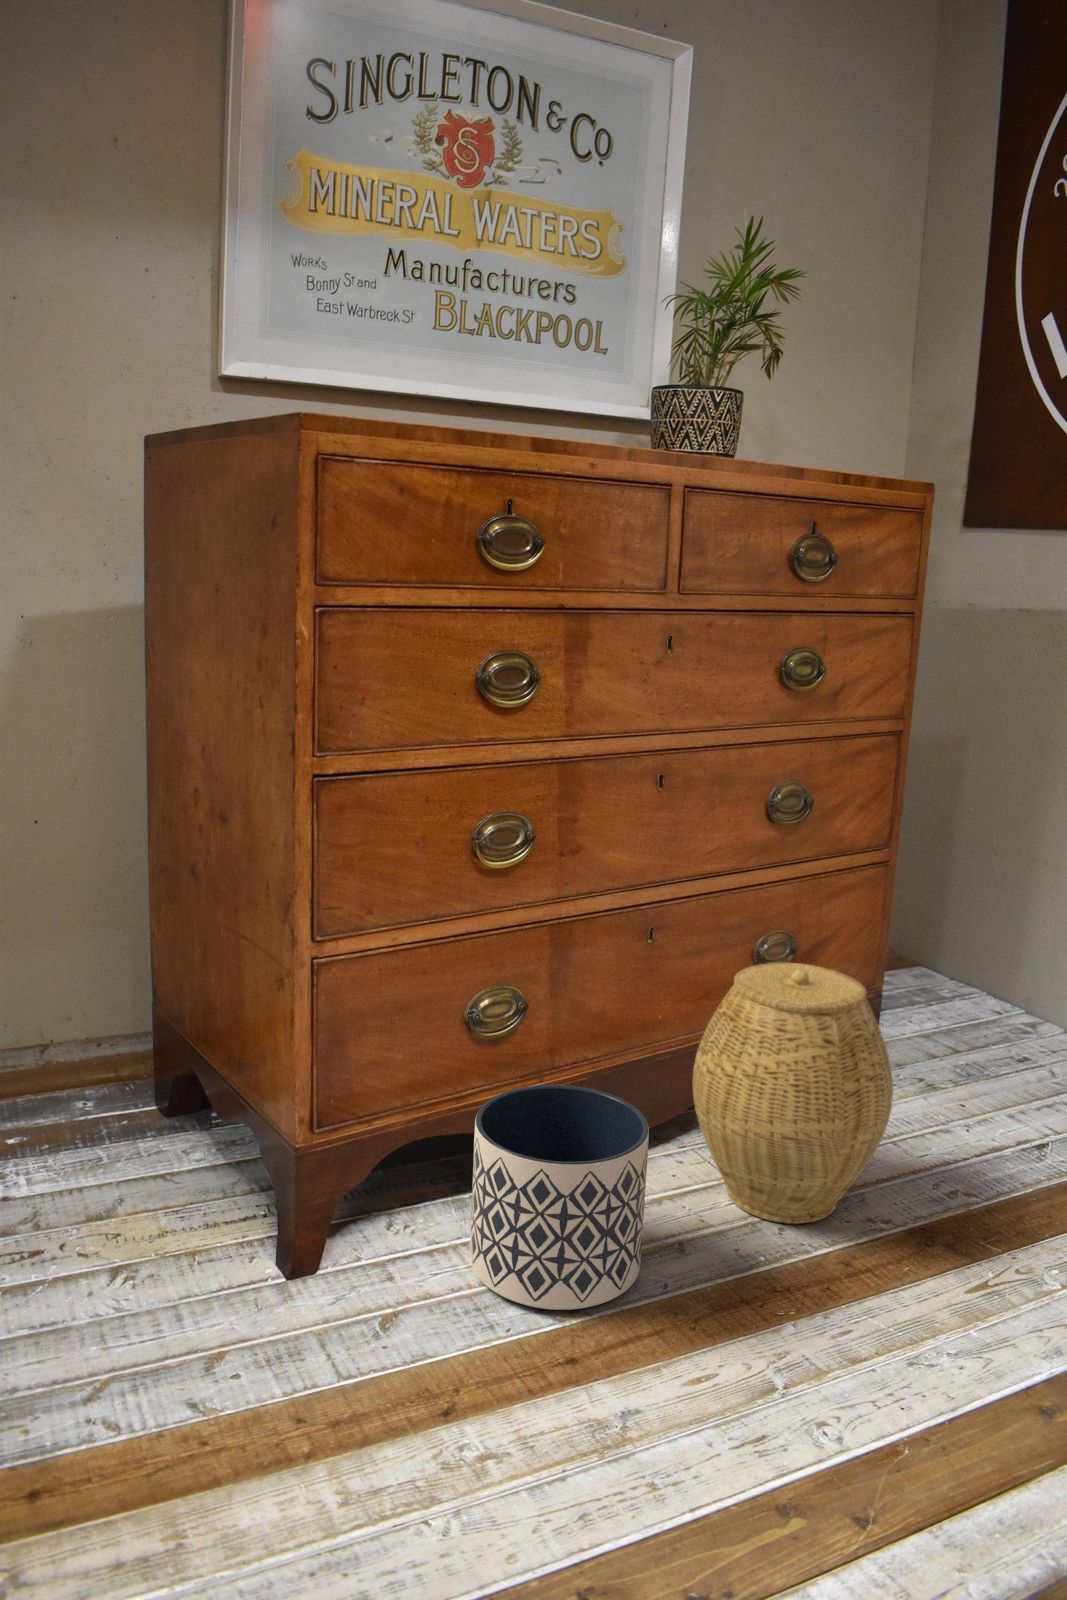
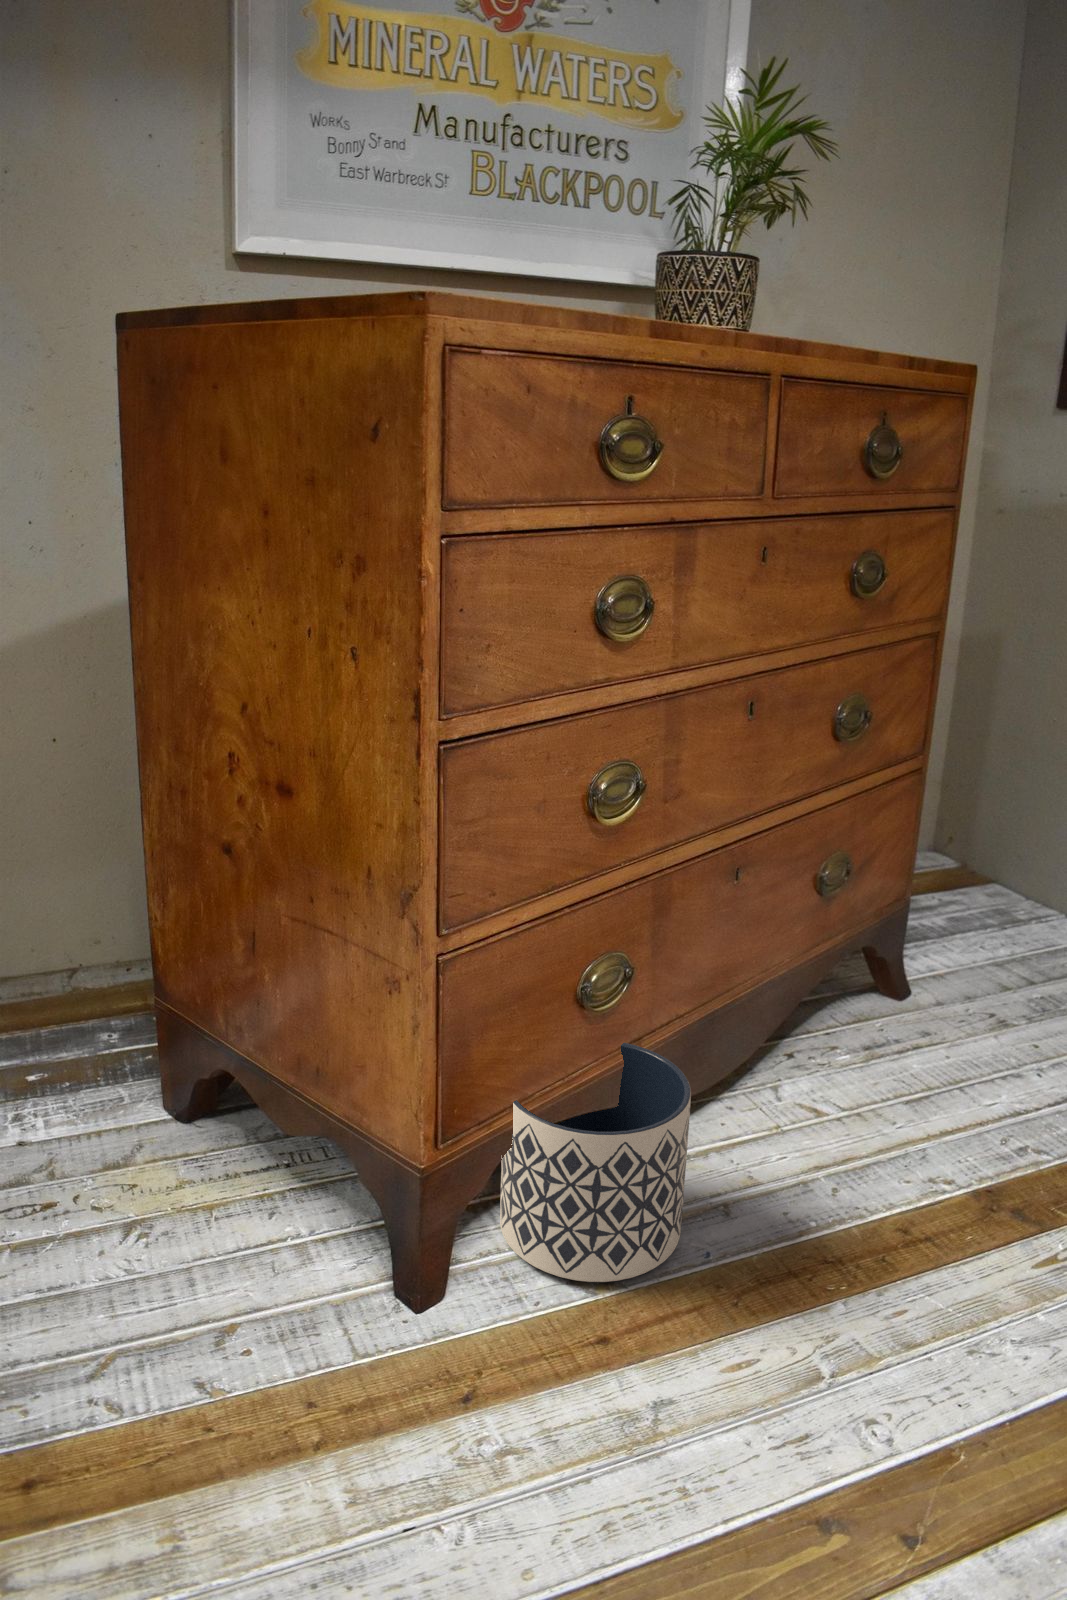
woven basket: present [692,963,893,1224] -> none [743,906,961,1185]

